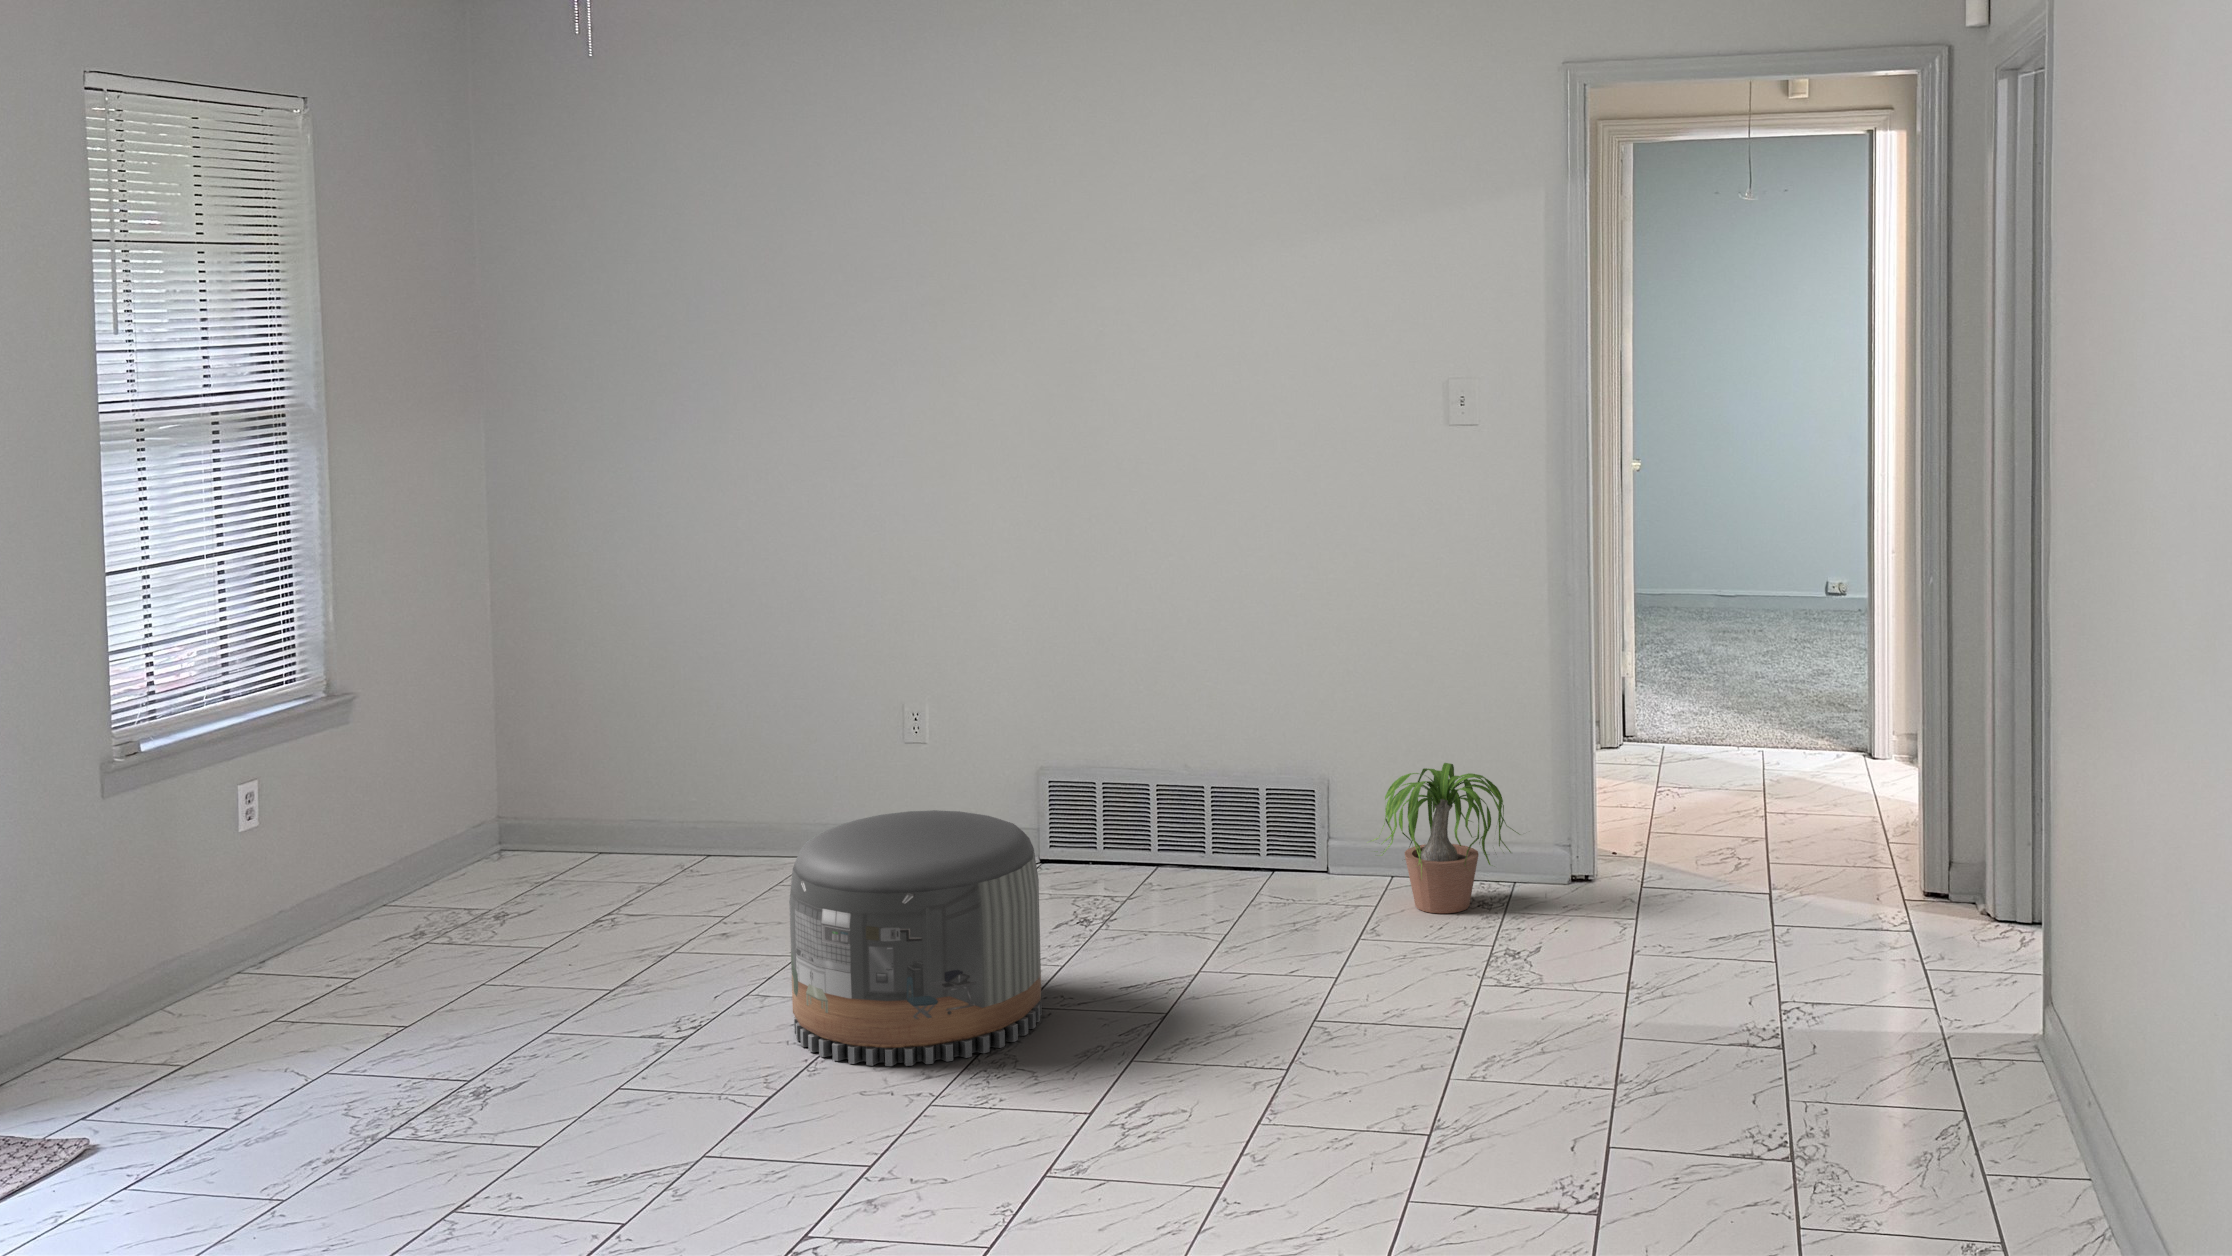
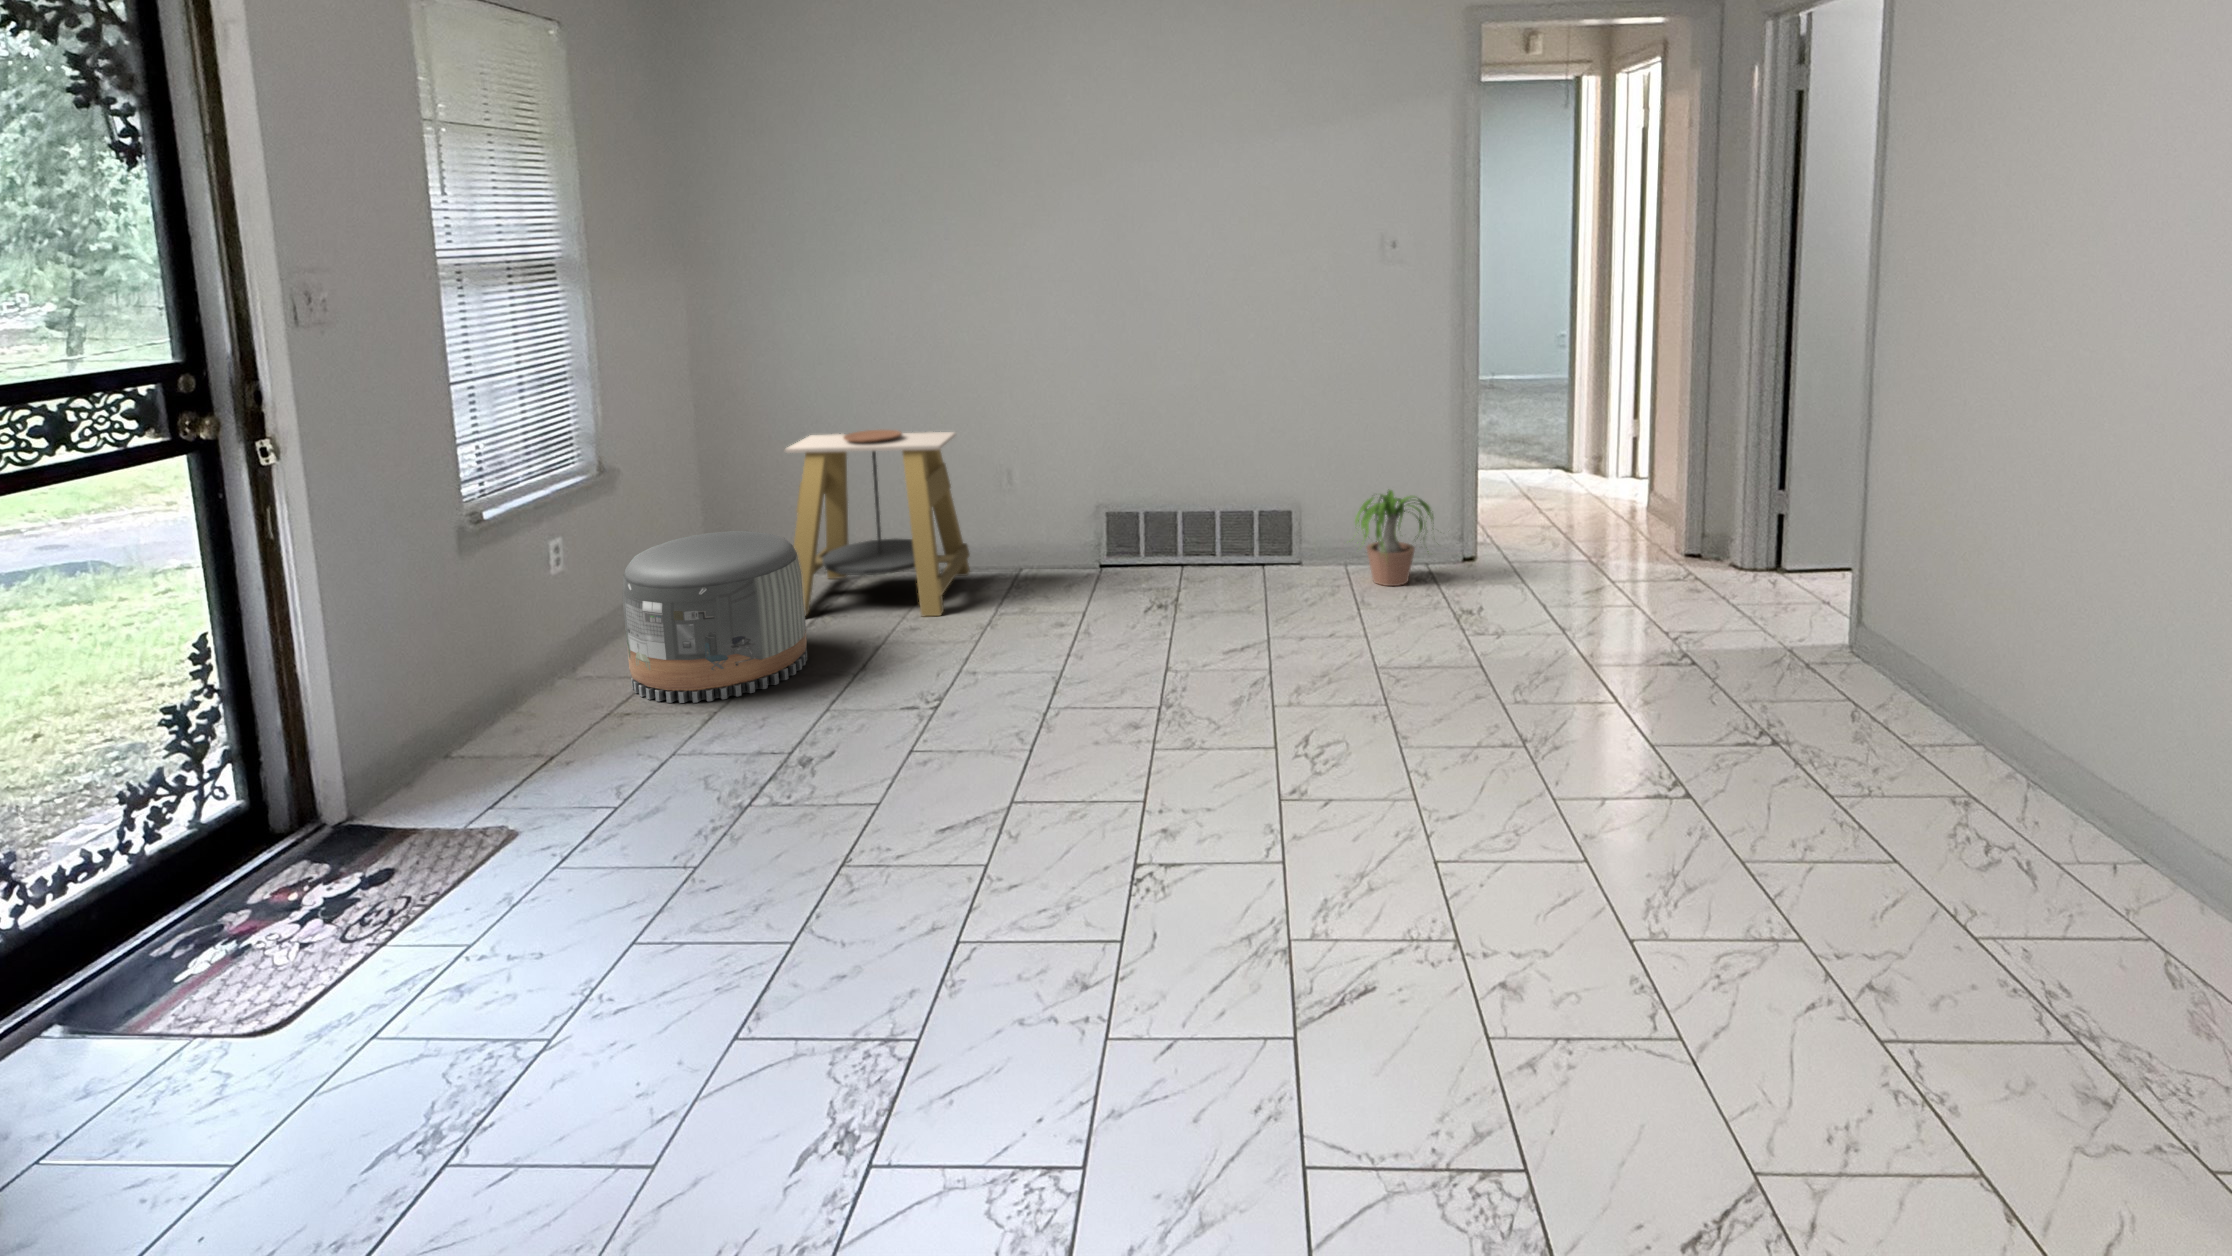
side table: none [553,644,844,919] -> present [785,430,970,616]
pouf: present [789,810,1042,1066] -> present [622,531,807,703]

